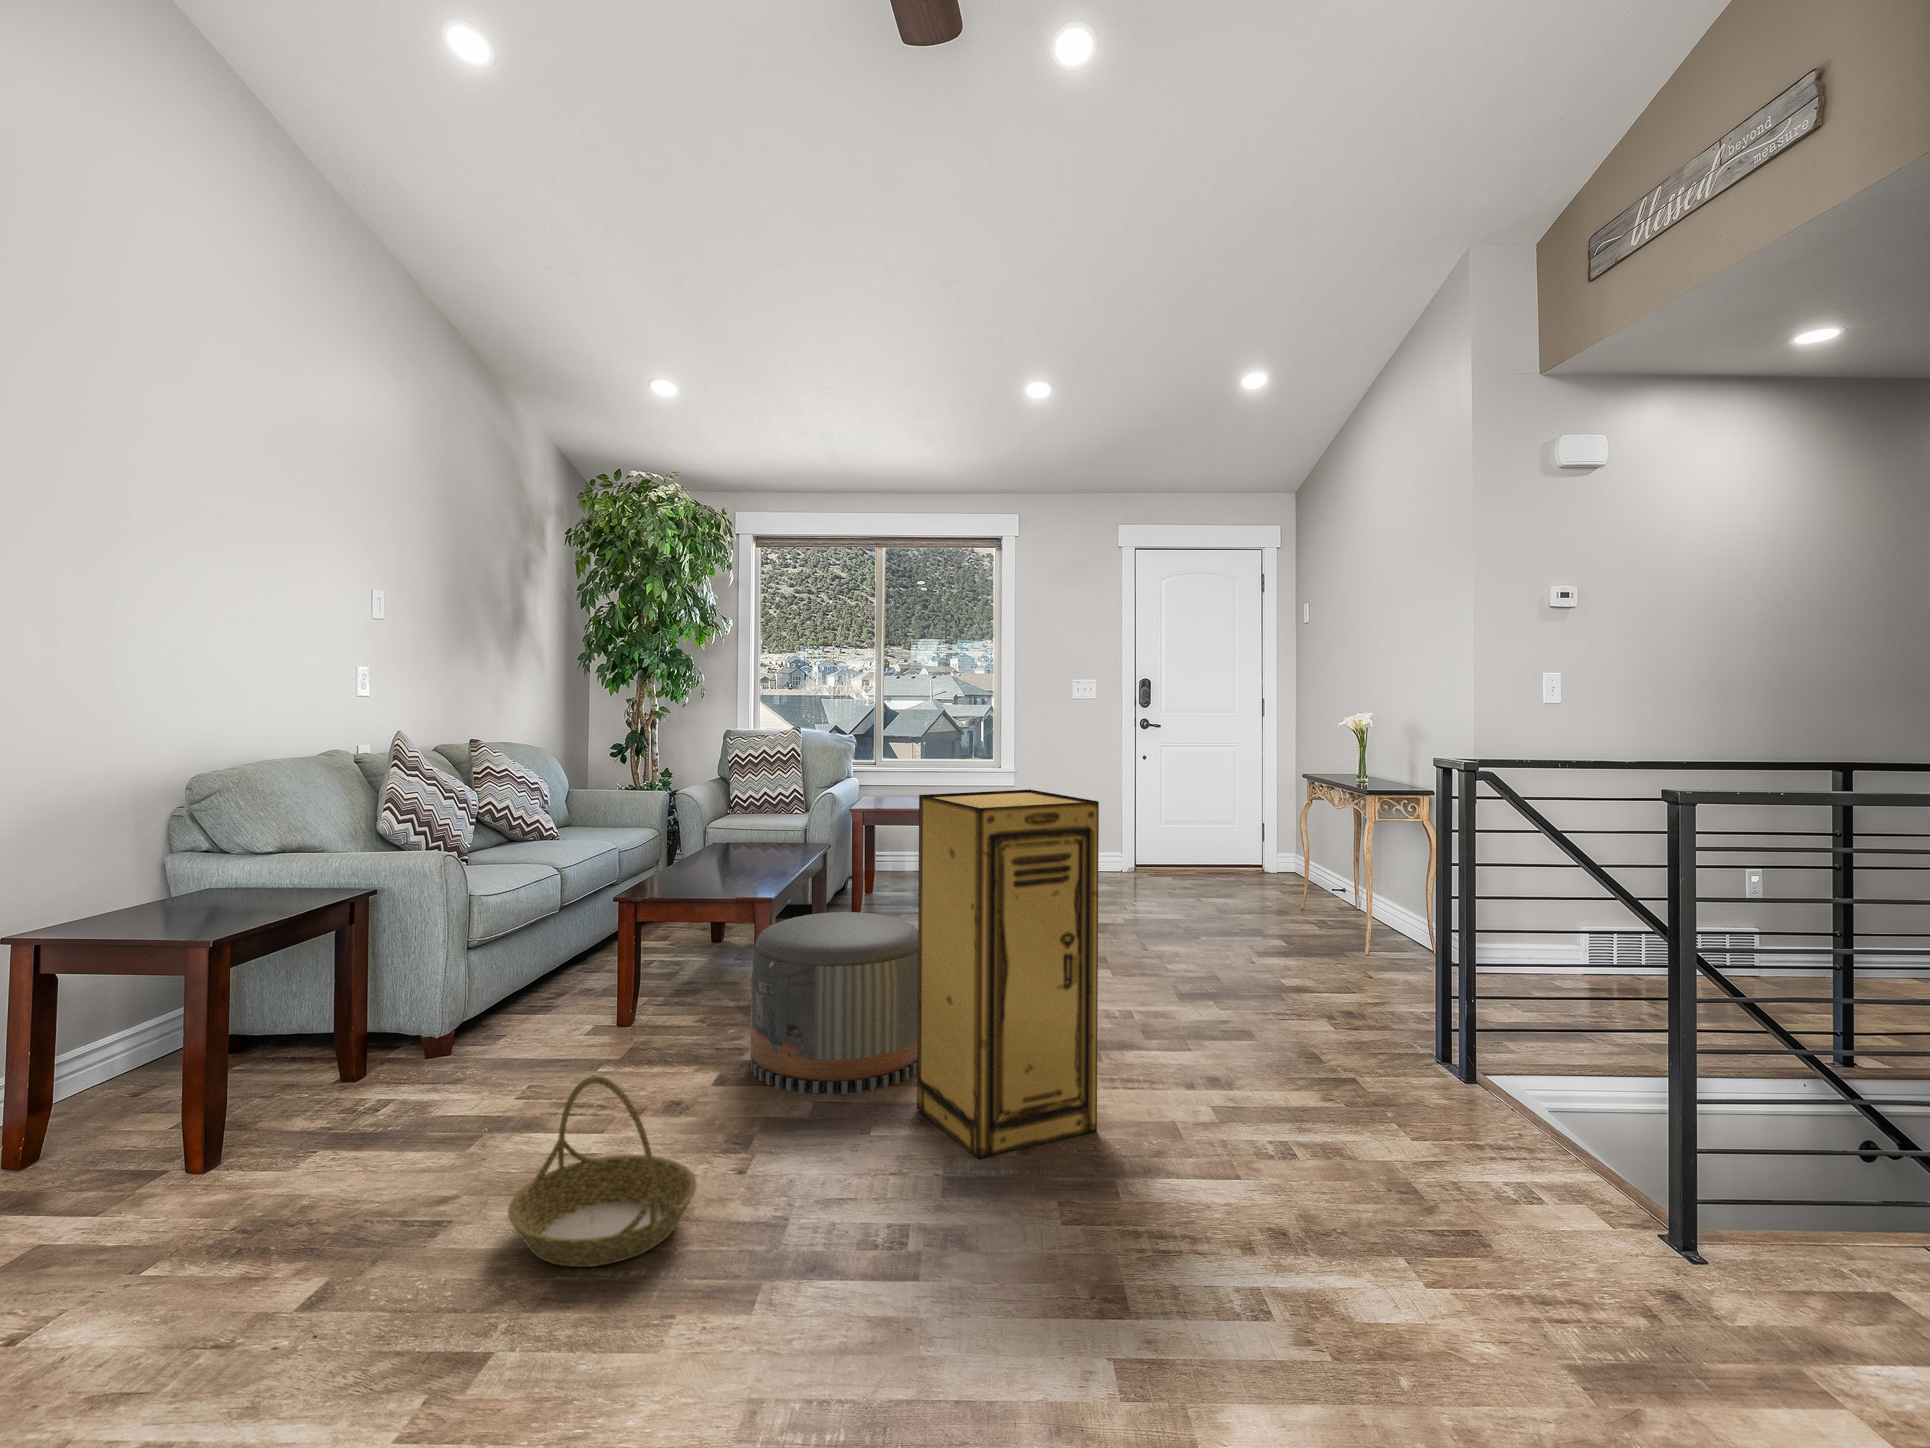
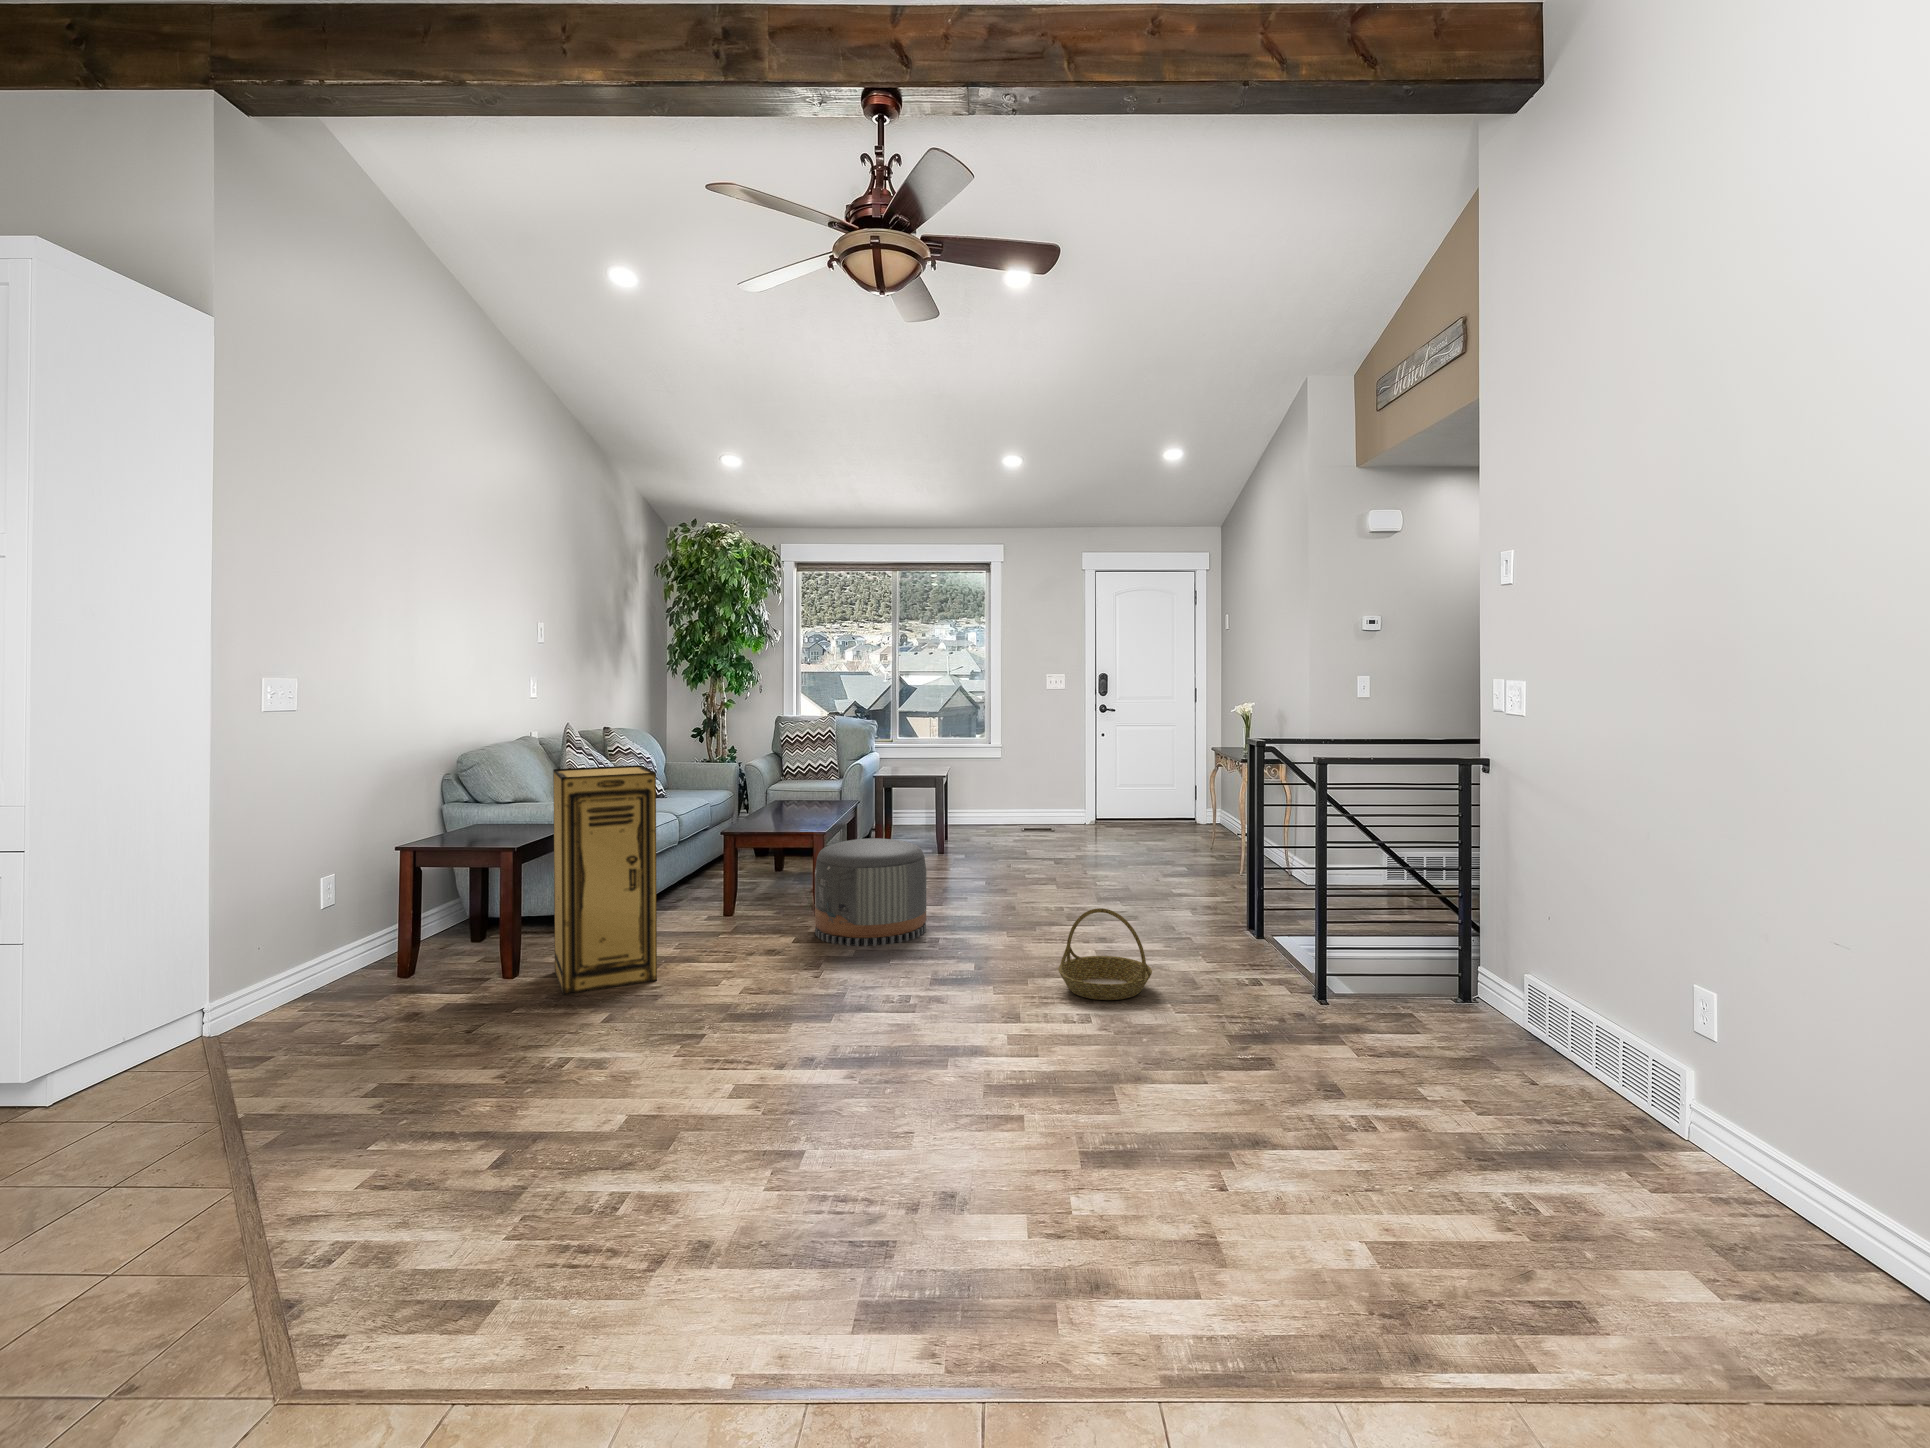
storage cabinet: present [917,789,1099,1159] -> present [553,765,657,995]
basket: present [508,1076,697,1267] -> present [1058,908,1152,1000]

